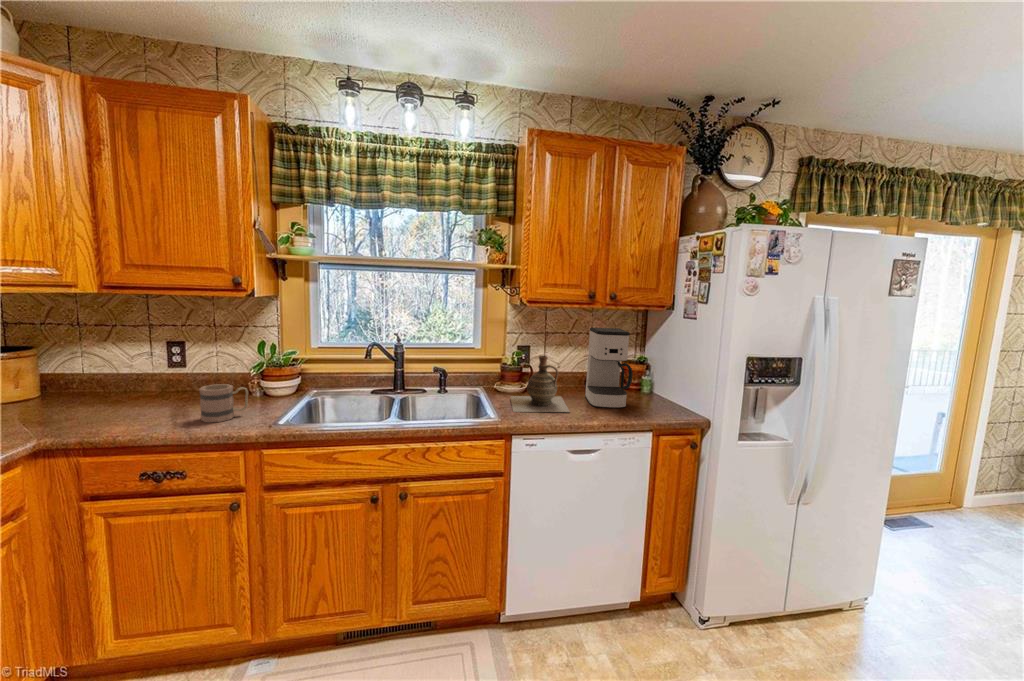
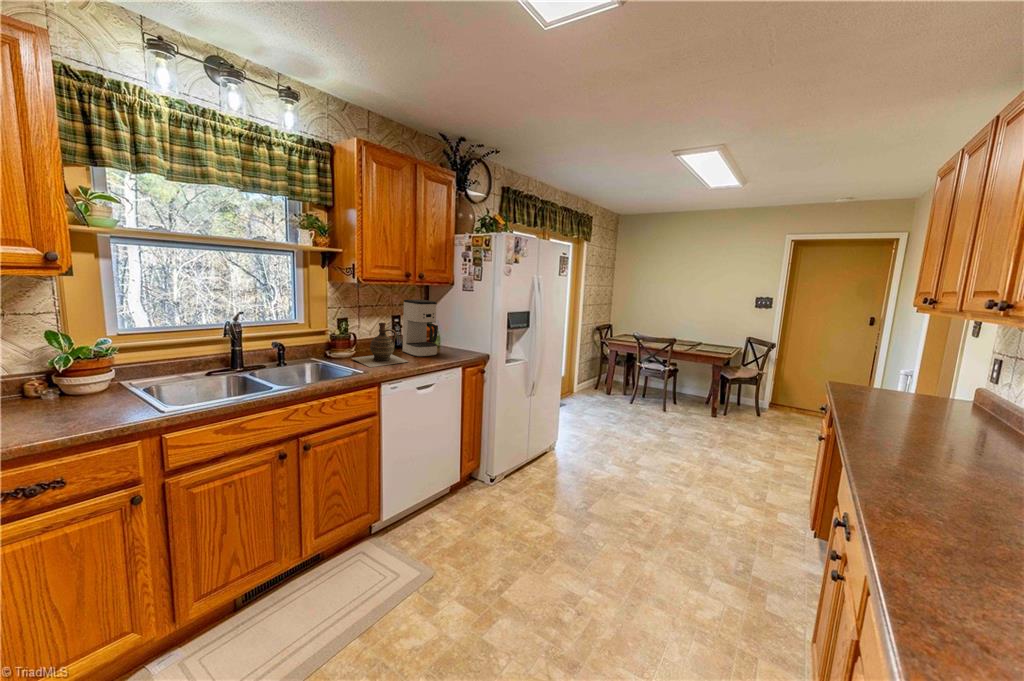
mug: present [199,384,248,422] -> none [36,379,101,425]

